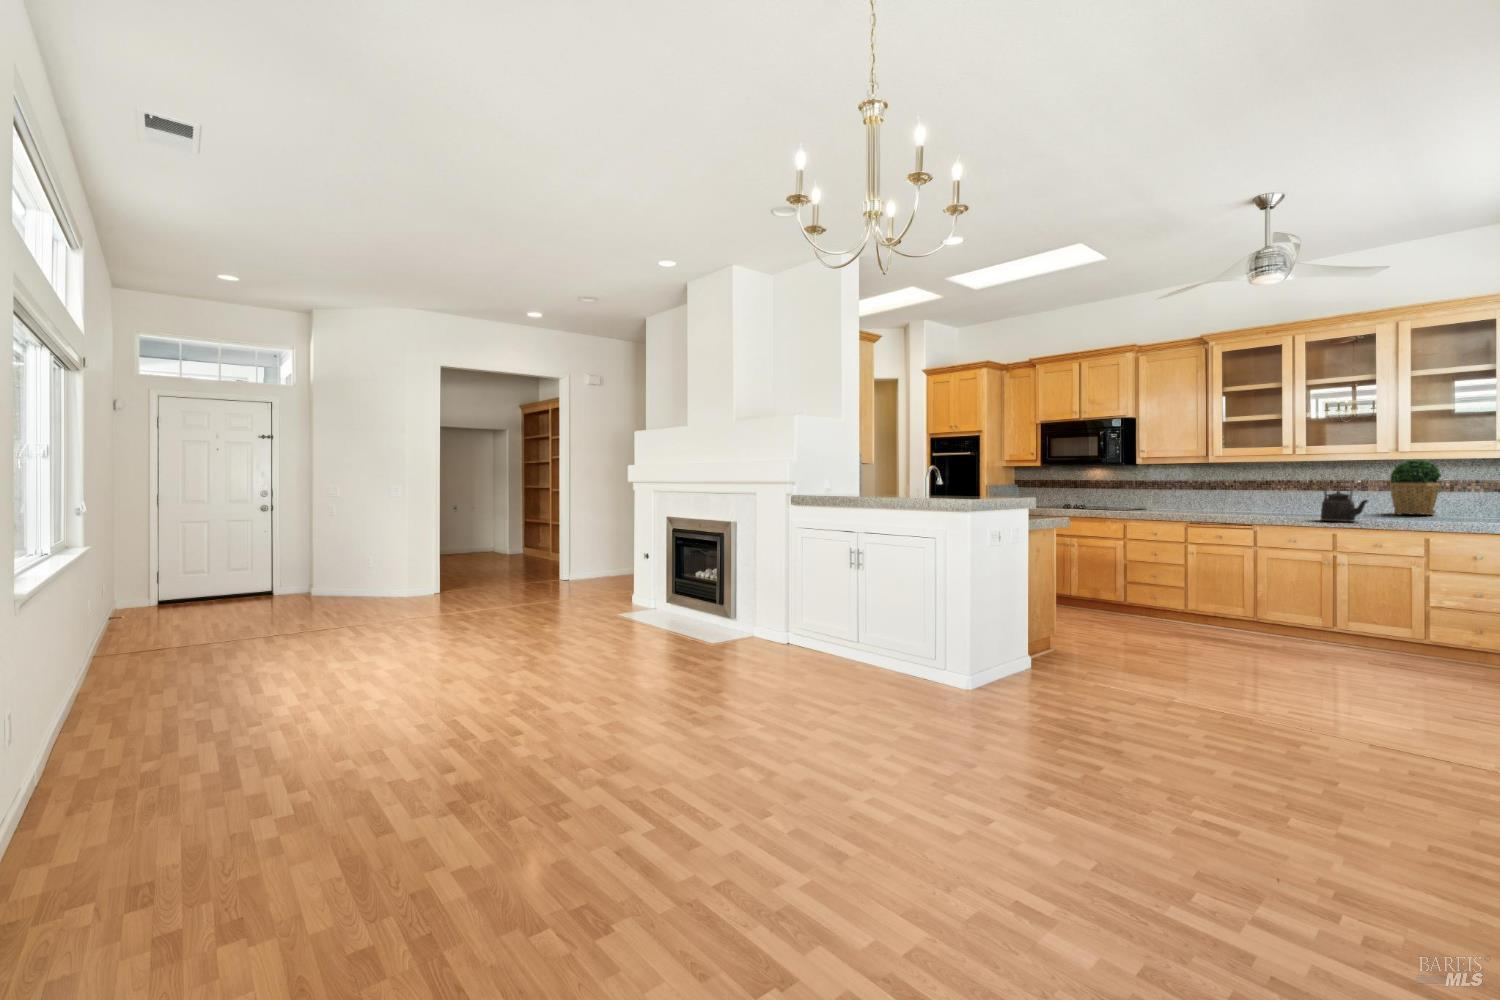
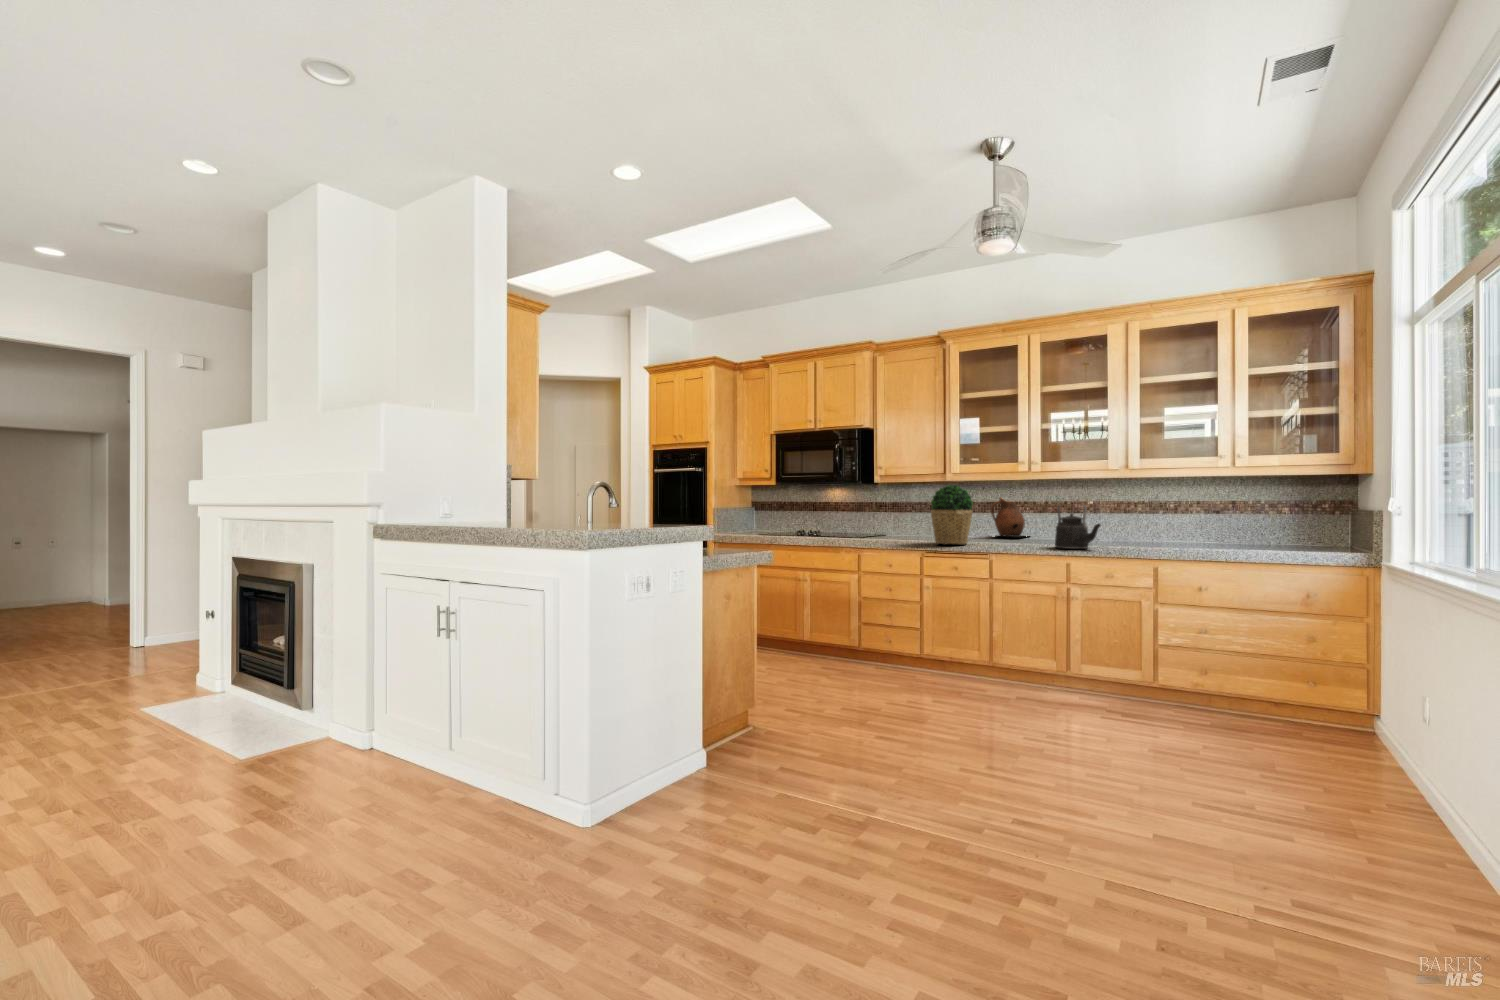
potted plant: present [1390,459,1441,515] -> present [931,485,973,545]
ceramic pitcher: none [1254,477,1295,512] -> present [991,498,1025,537]

